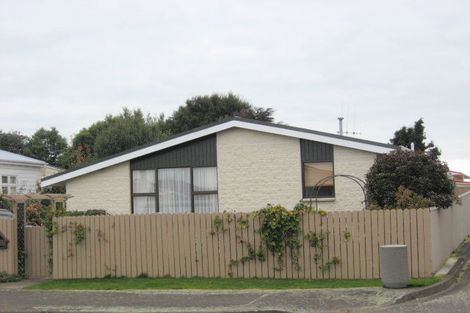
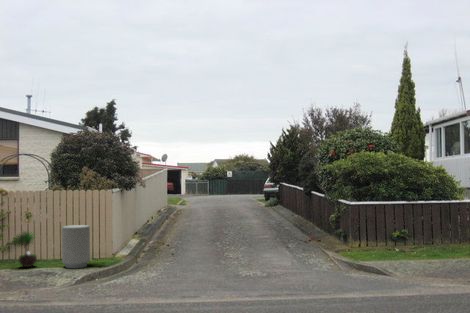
potted tree: none [335,247,357,285] -> present [15,232,37,267]

